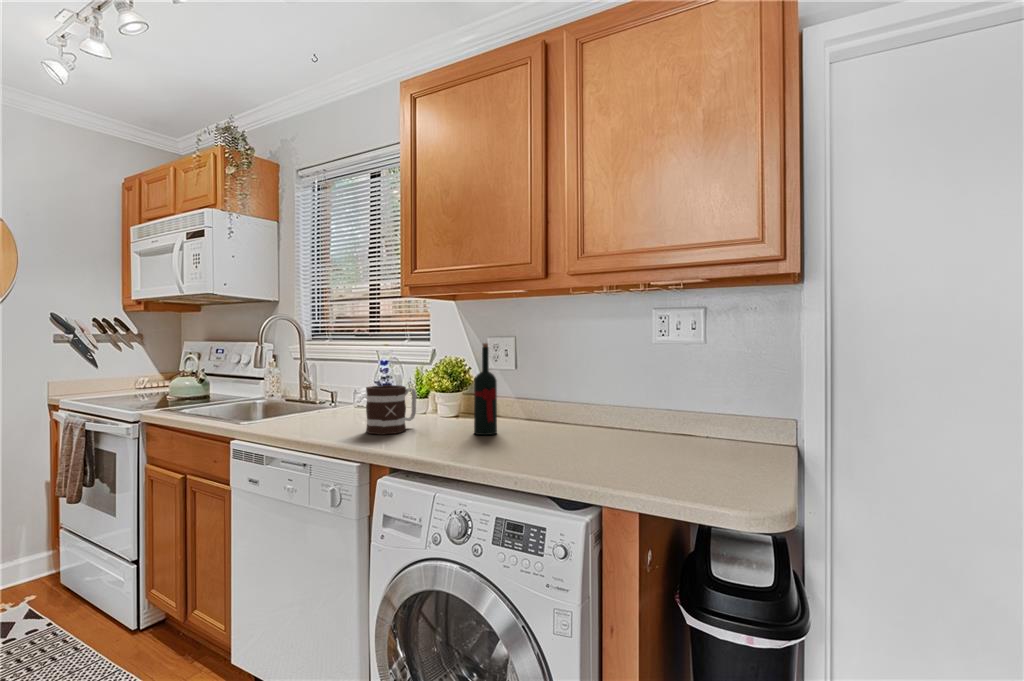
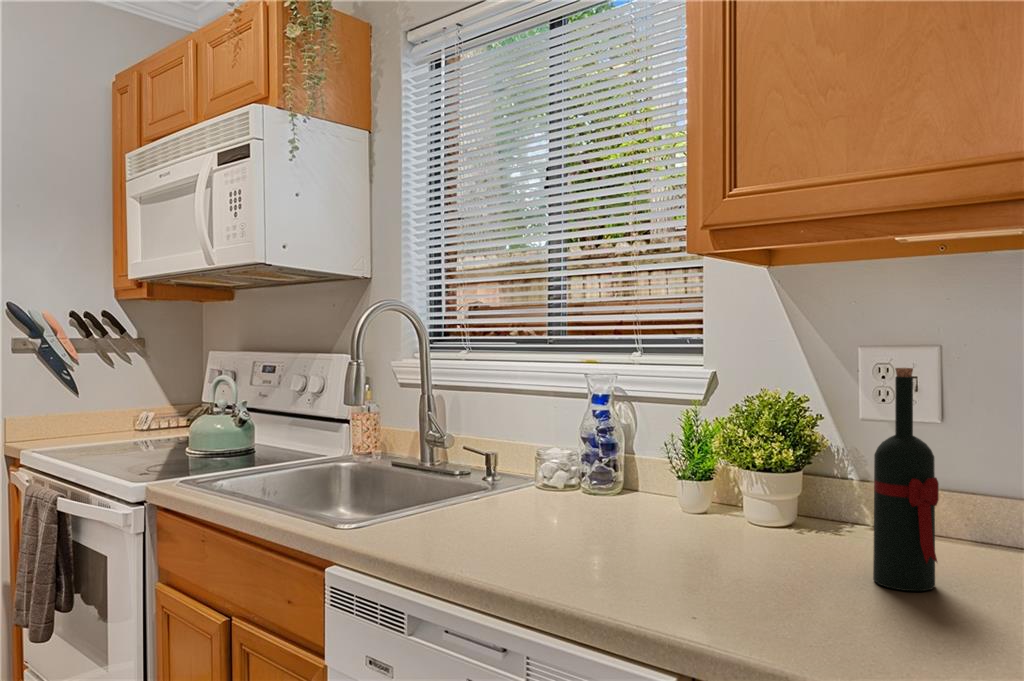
mug: present [366,385,417,435] -> none [611,458,714,576]

